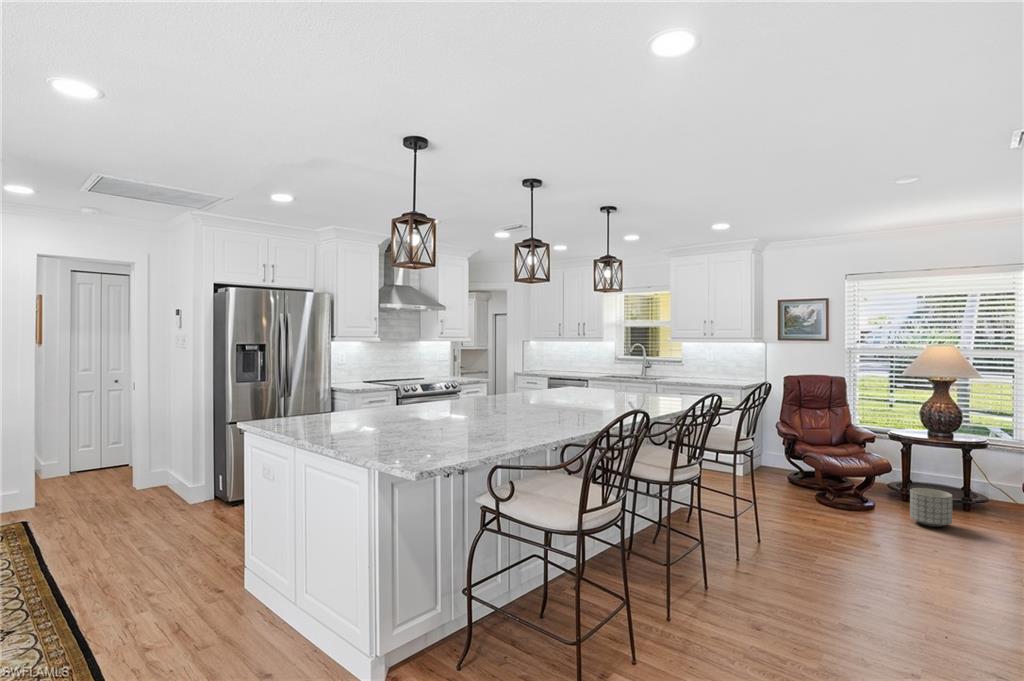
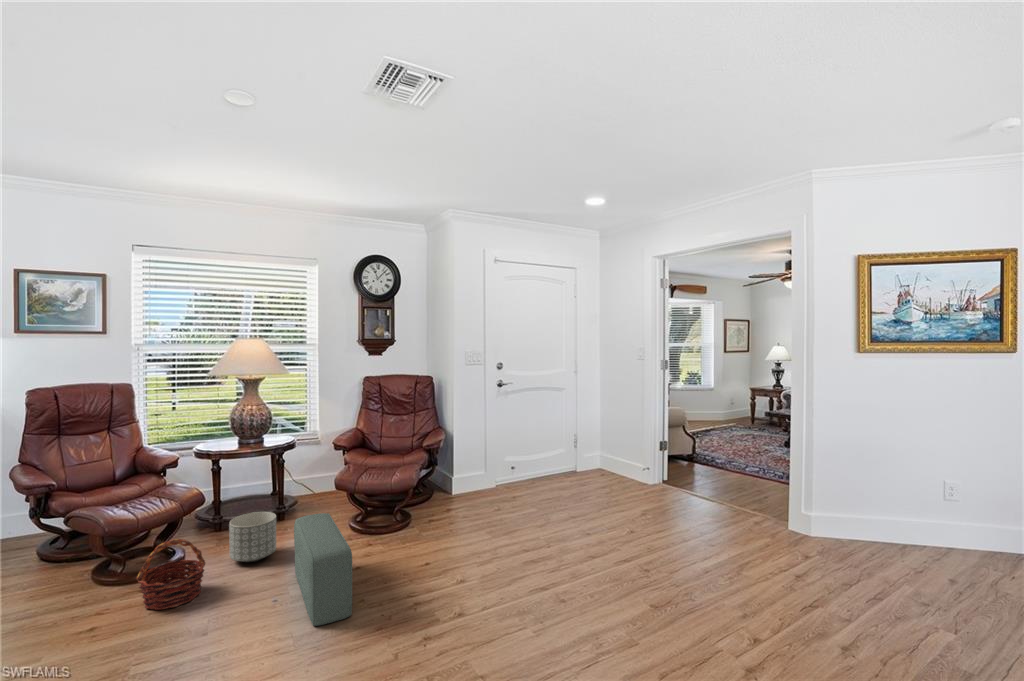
basket: none [841,484,888,529] -> present [137,539,205,610]
pouf: none [961,497,1004,580] -> present [294,513,352,626]

